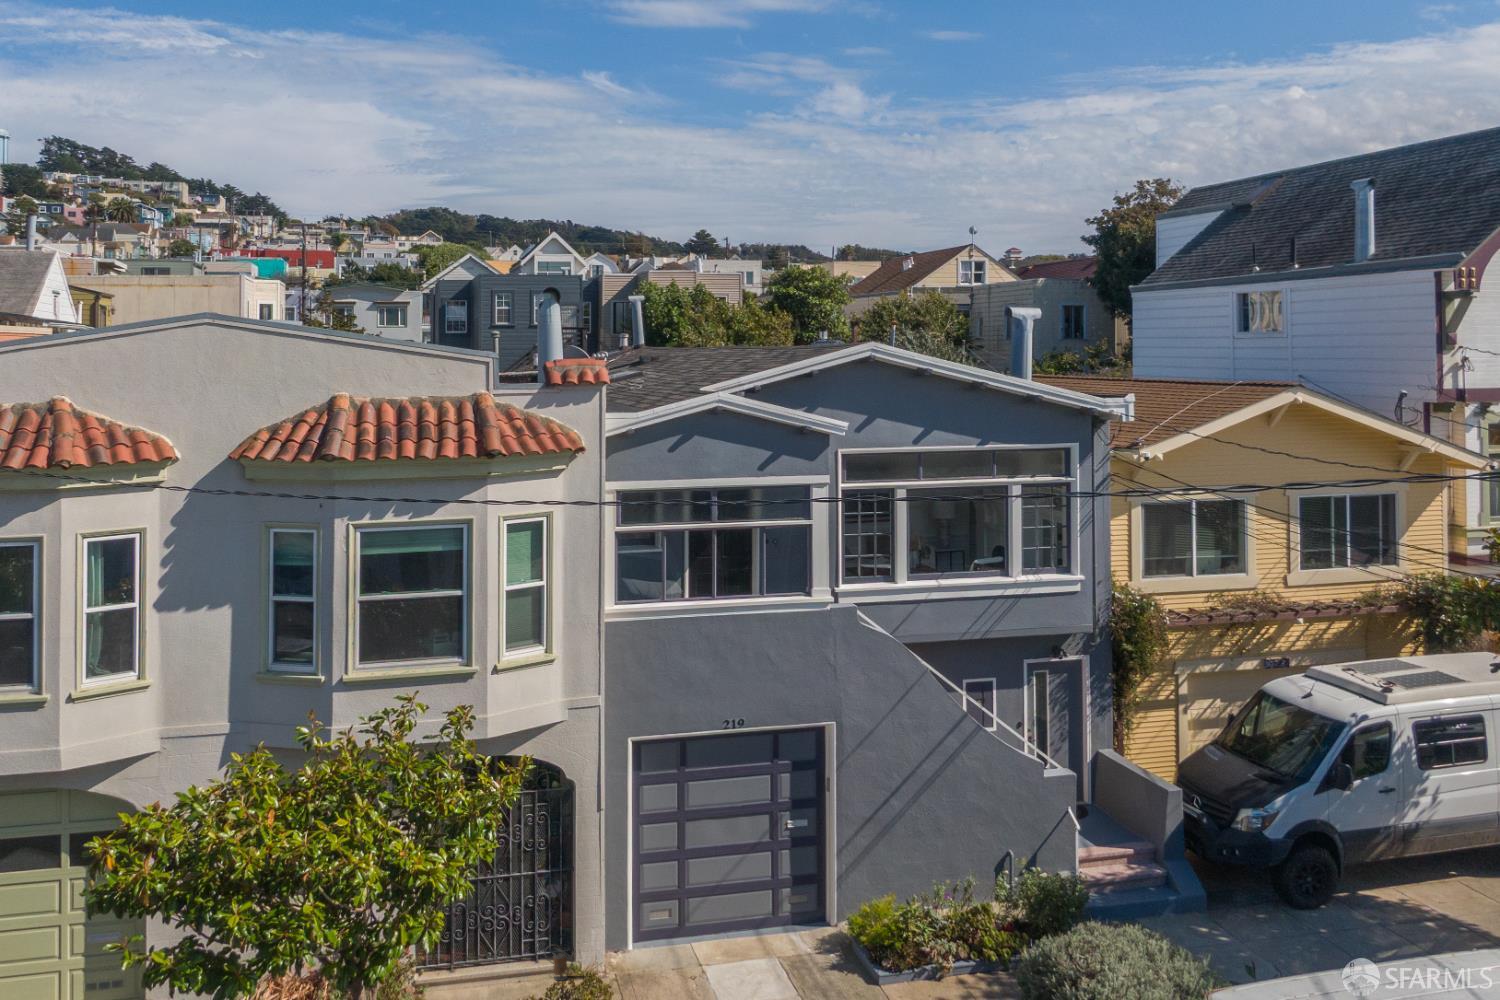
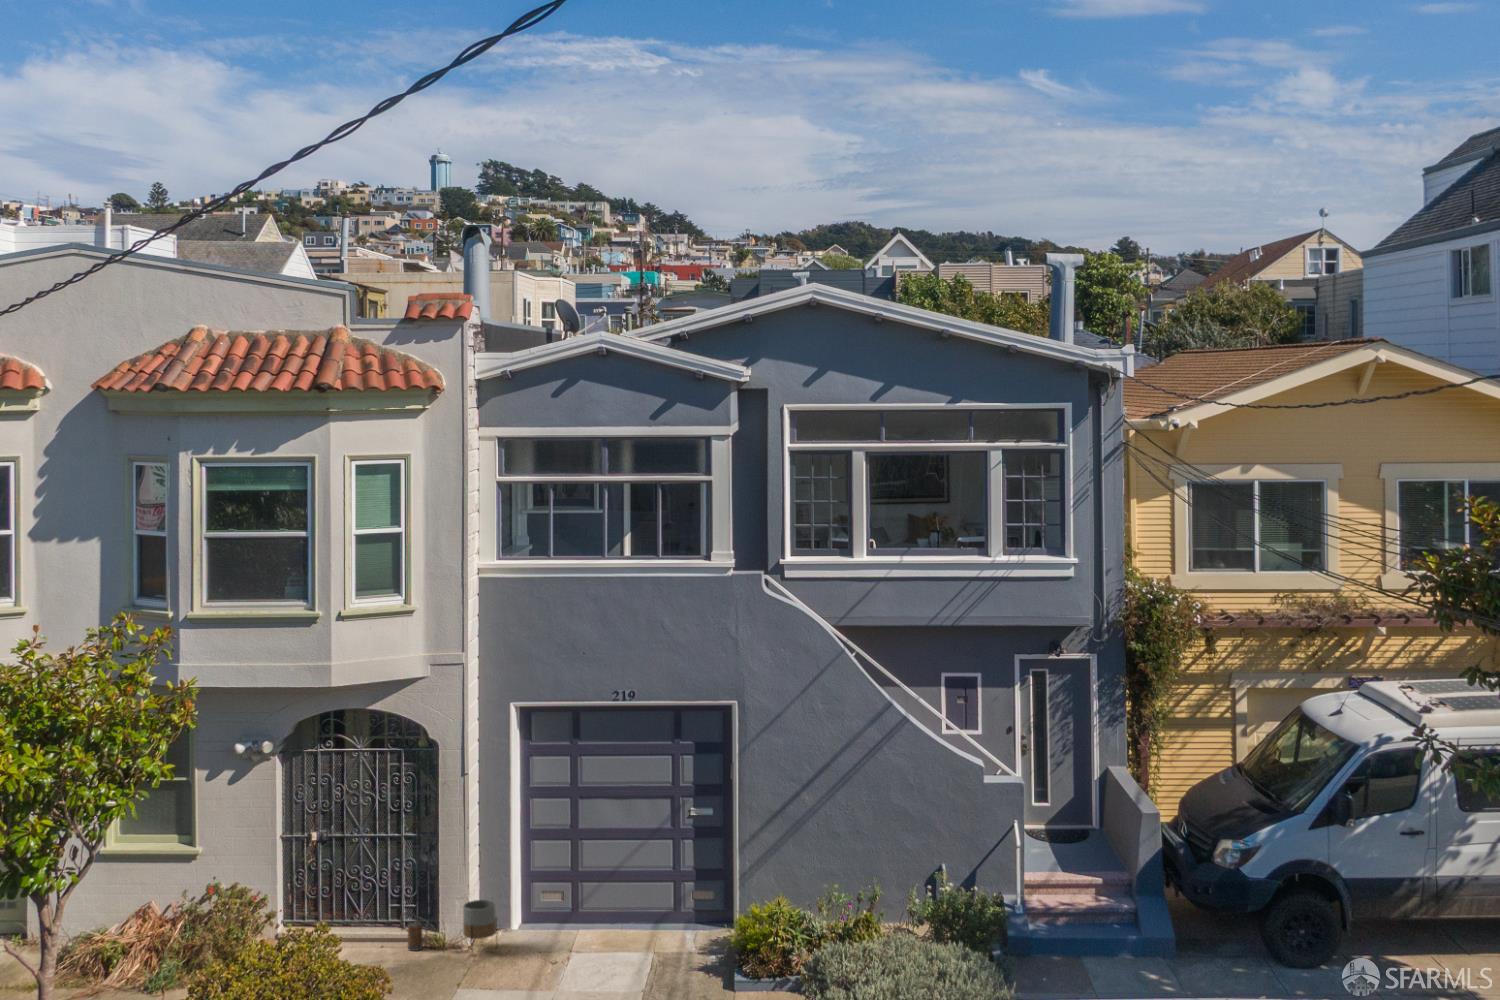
planter: none [606,925,637,979] -> present [463,900,497,945]

